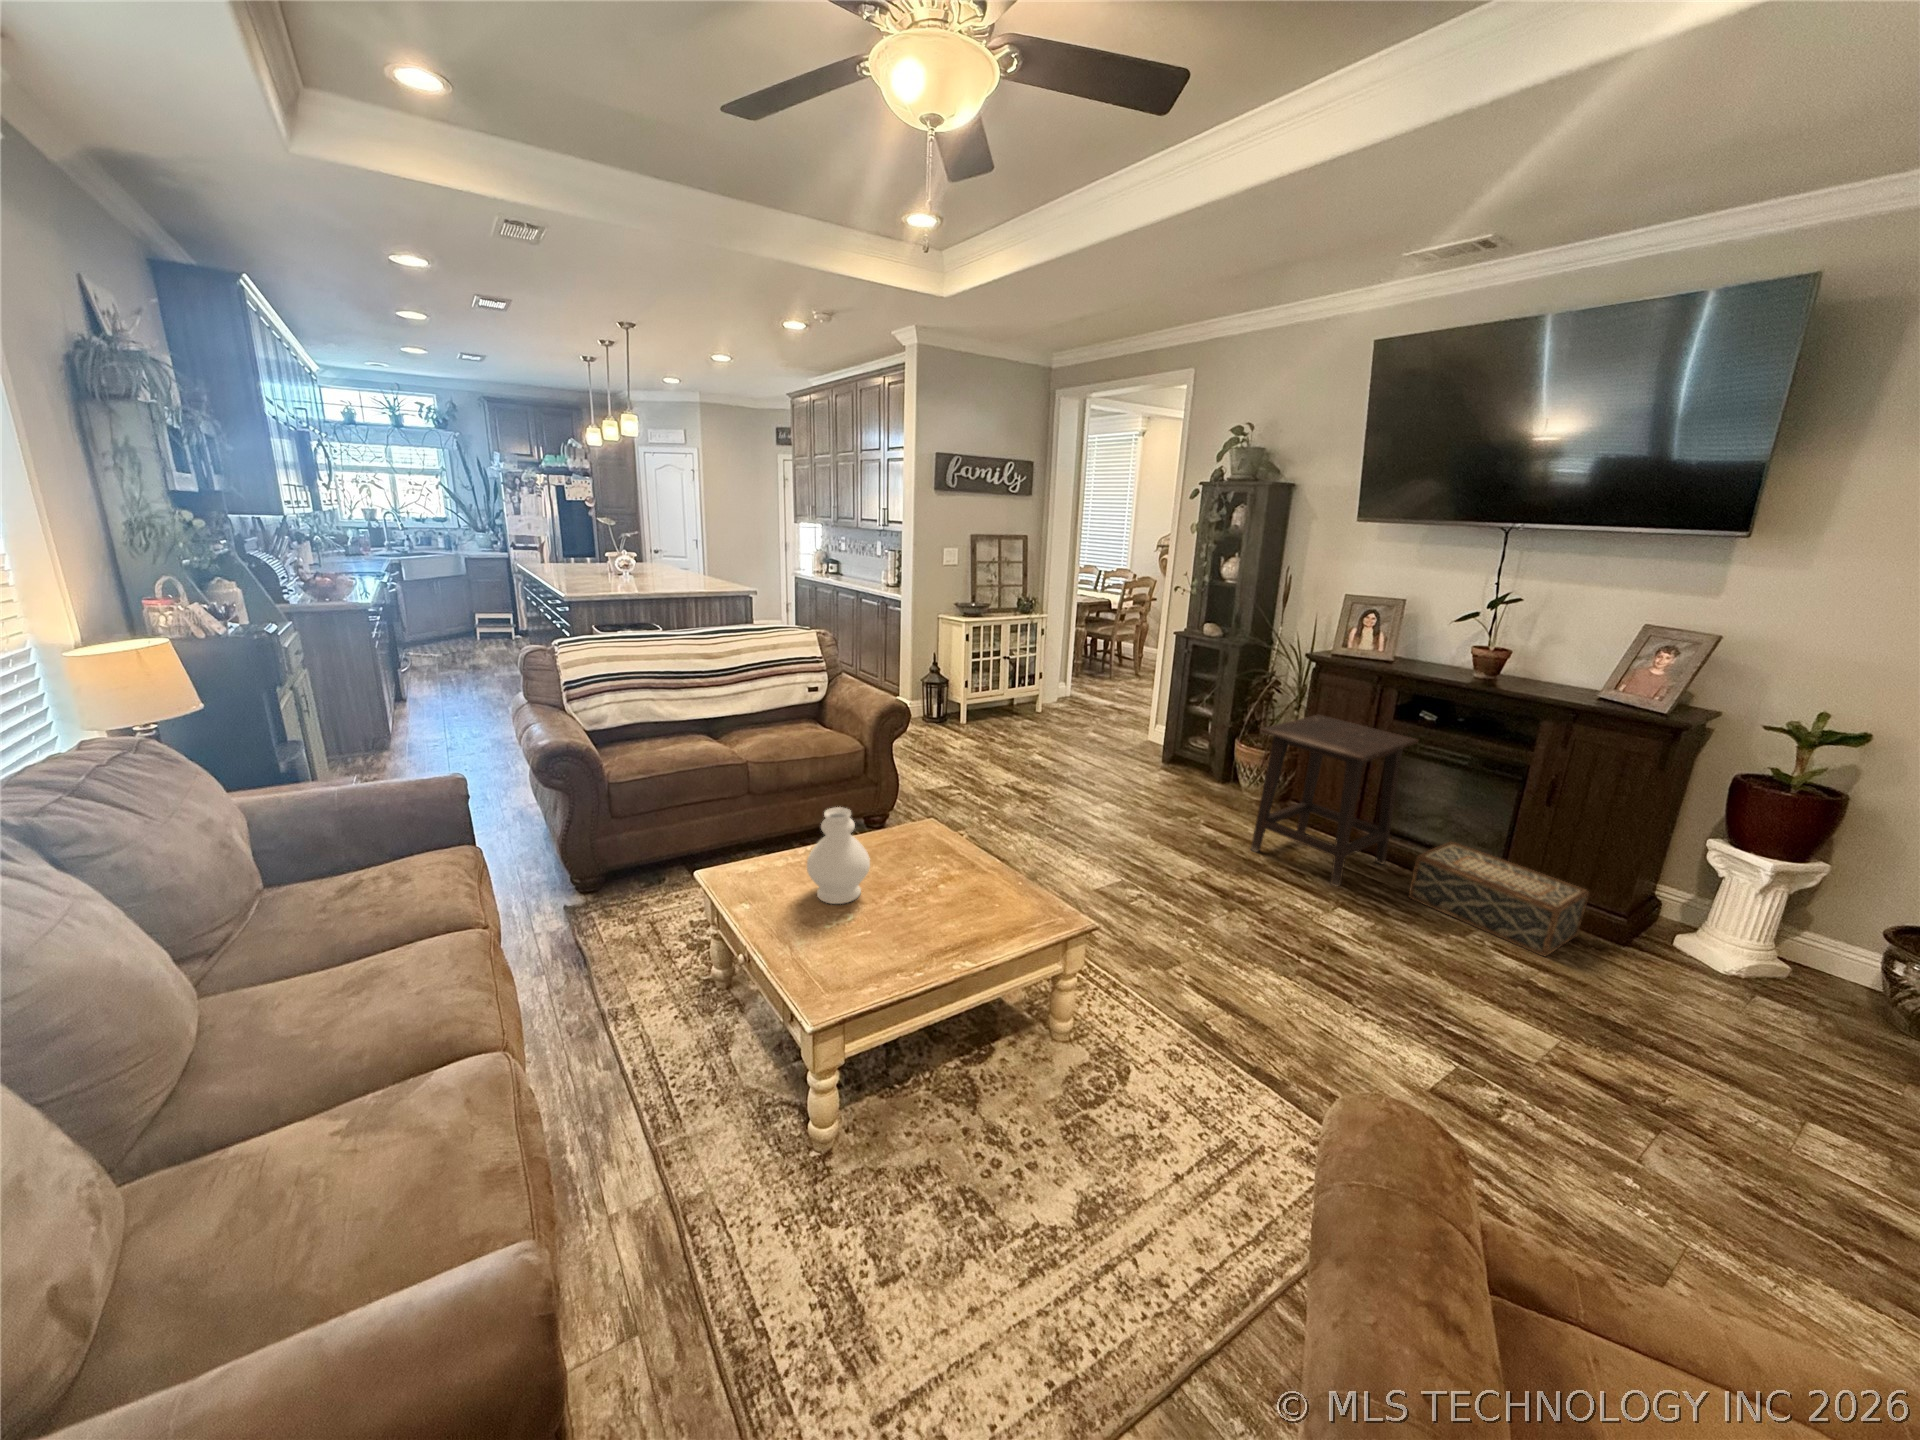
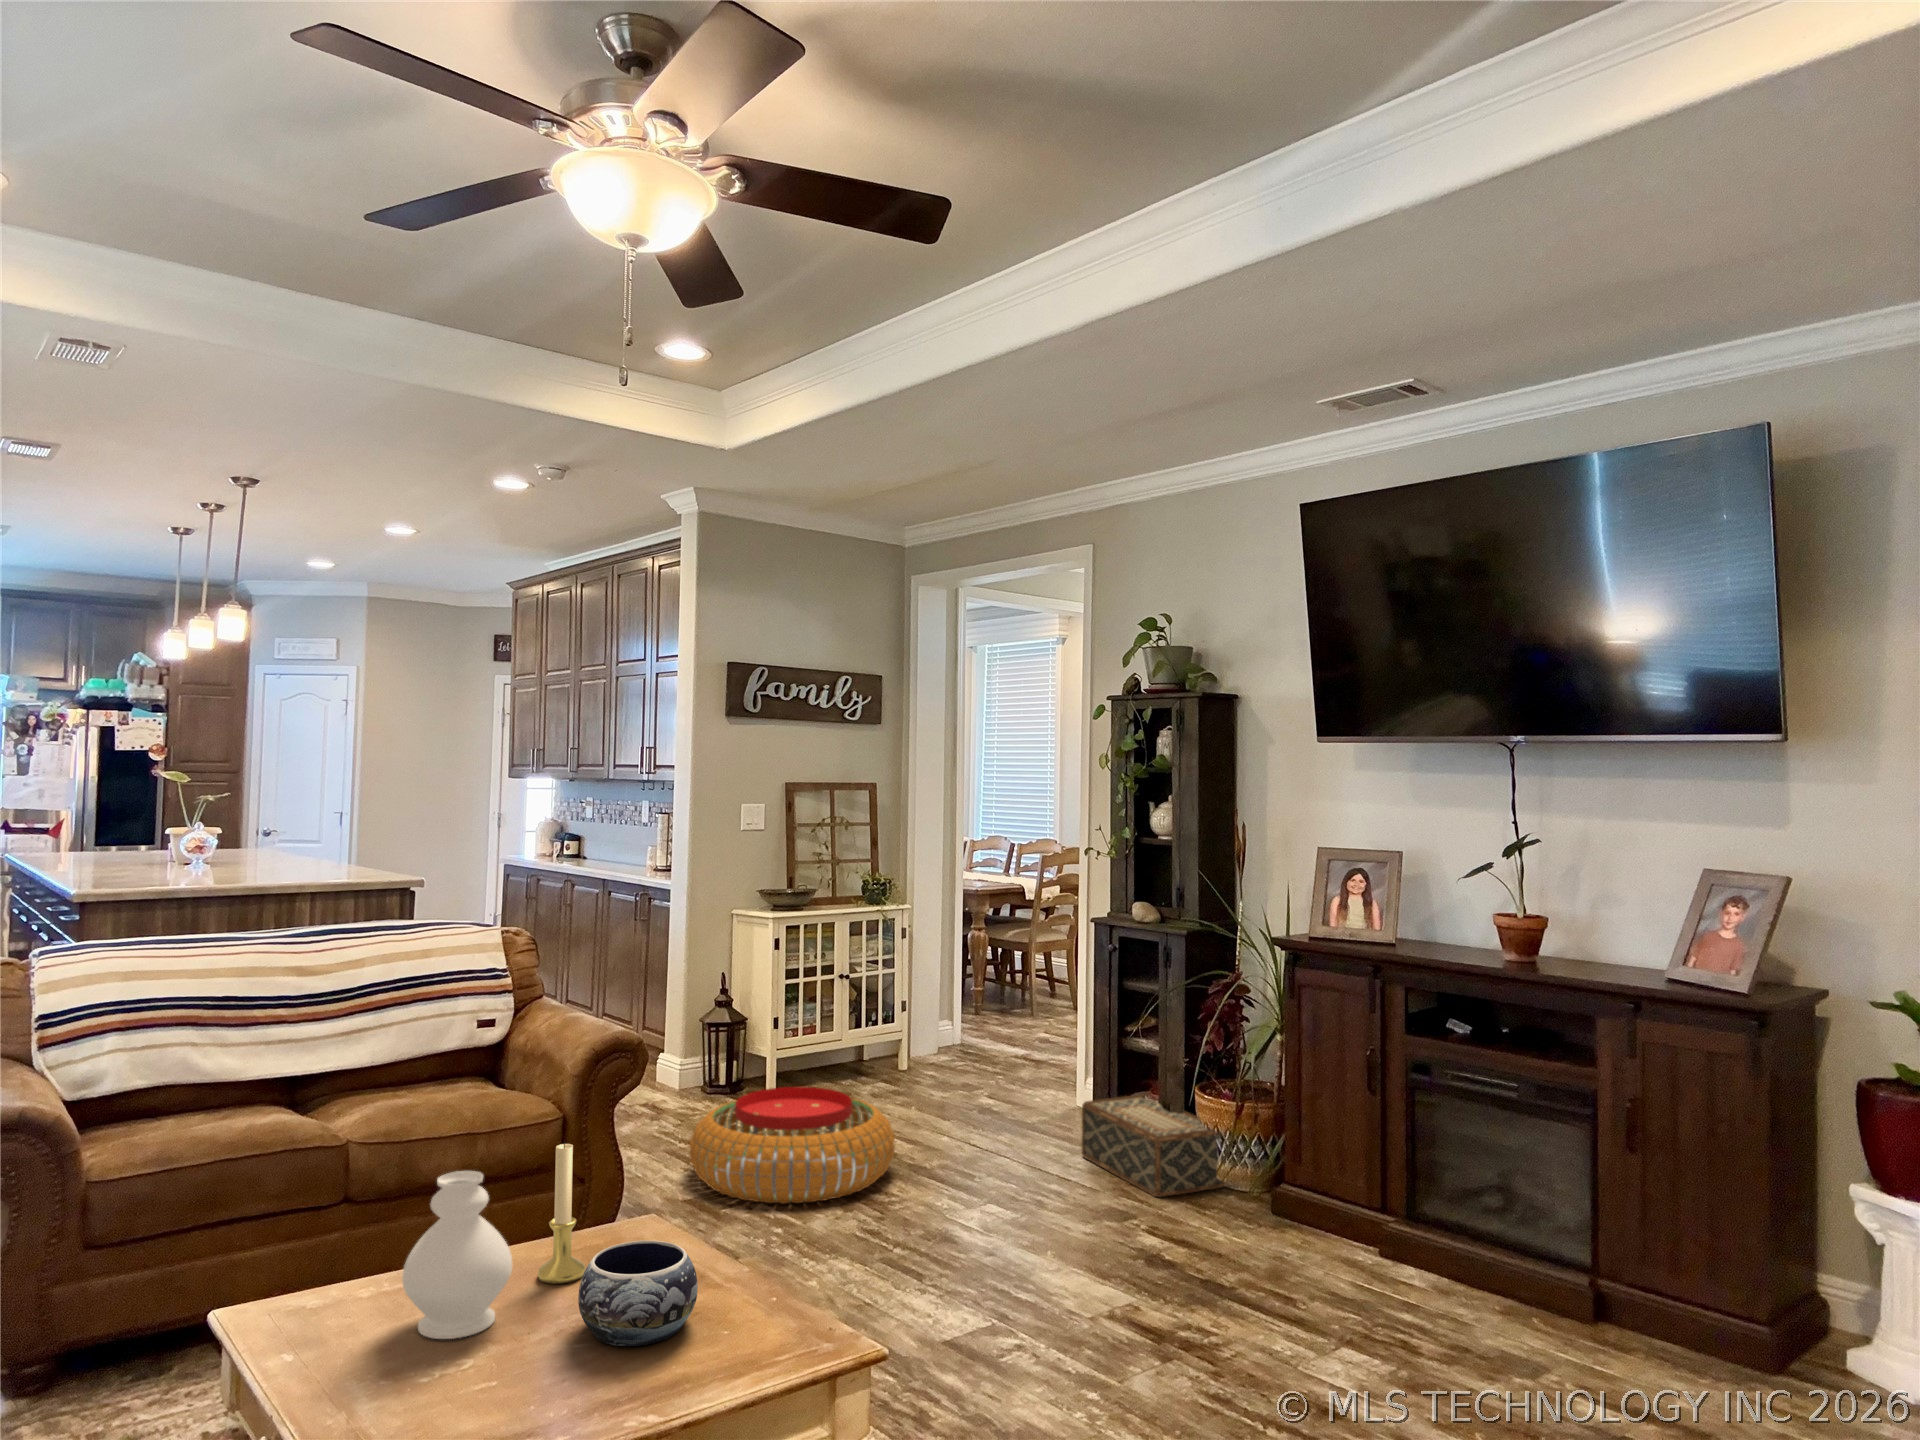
side table: present [1251,715,1418,886] -> none [1202,1033,1440,1315]
pouf: none [928,726,1048,795] -> present [690,1087,895,1204]
candle holder: none [880,787,907,869] -> present [538,1141,585,1284]
woven basket: present [1409,842,1589,956] -> present [1082,1094,1226,1197]
decorative bowl: none [913,852,984,917] -> present [578,1241,698,1346]

